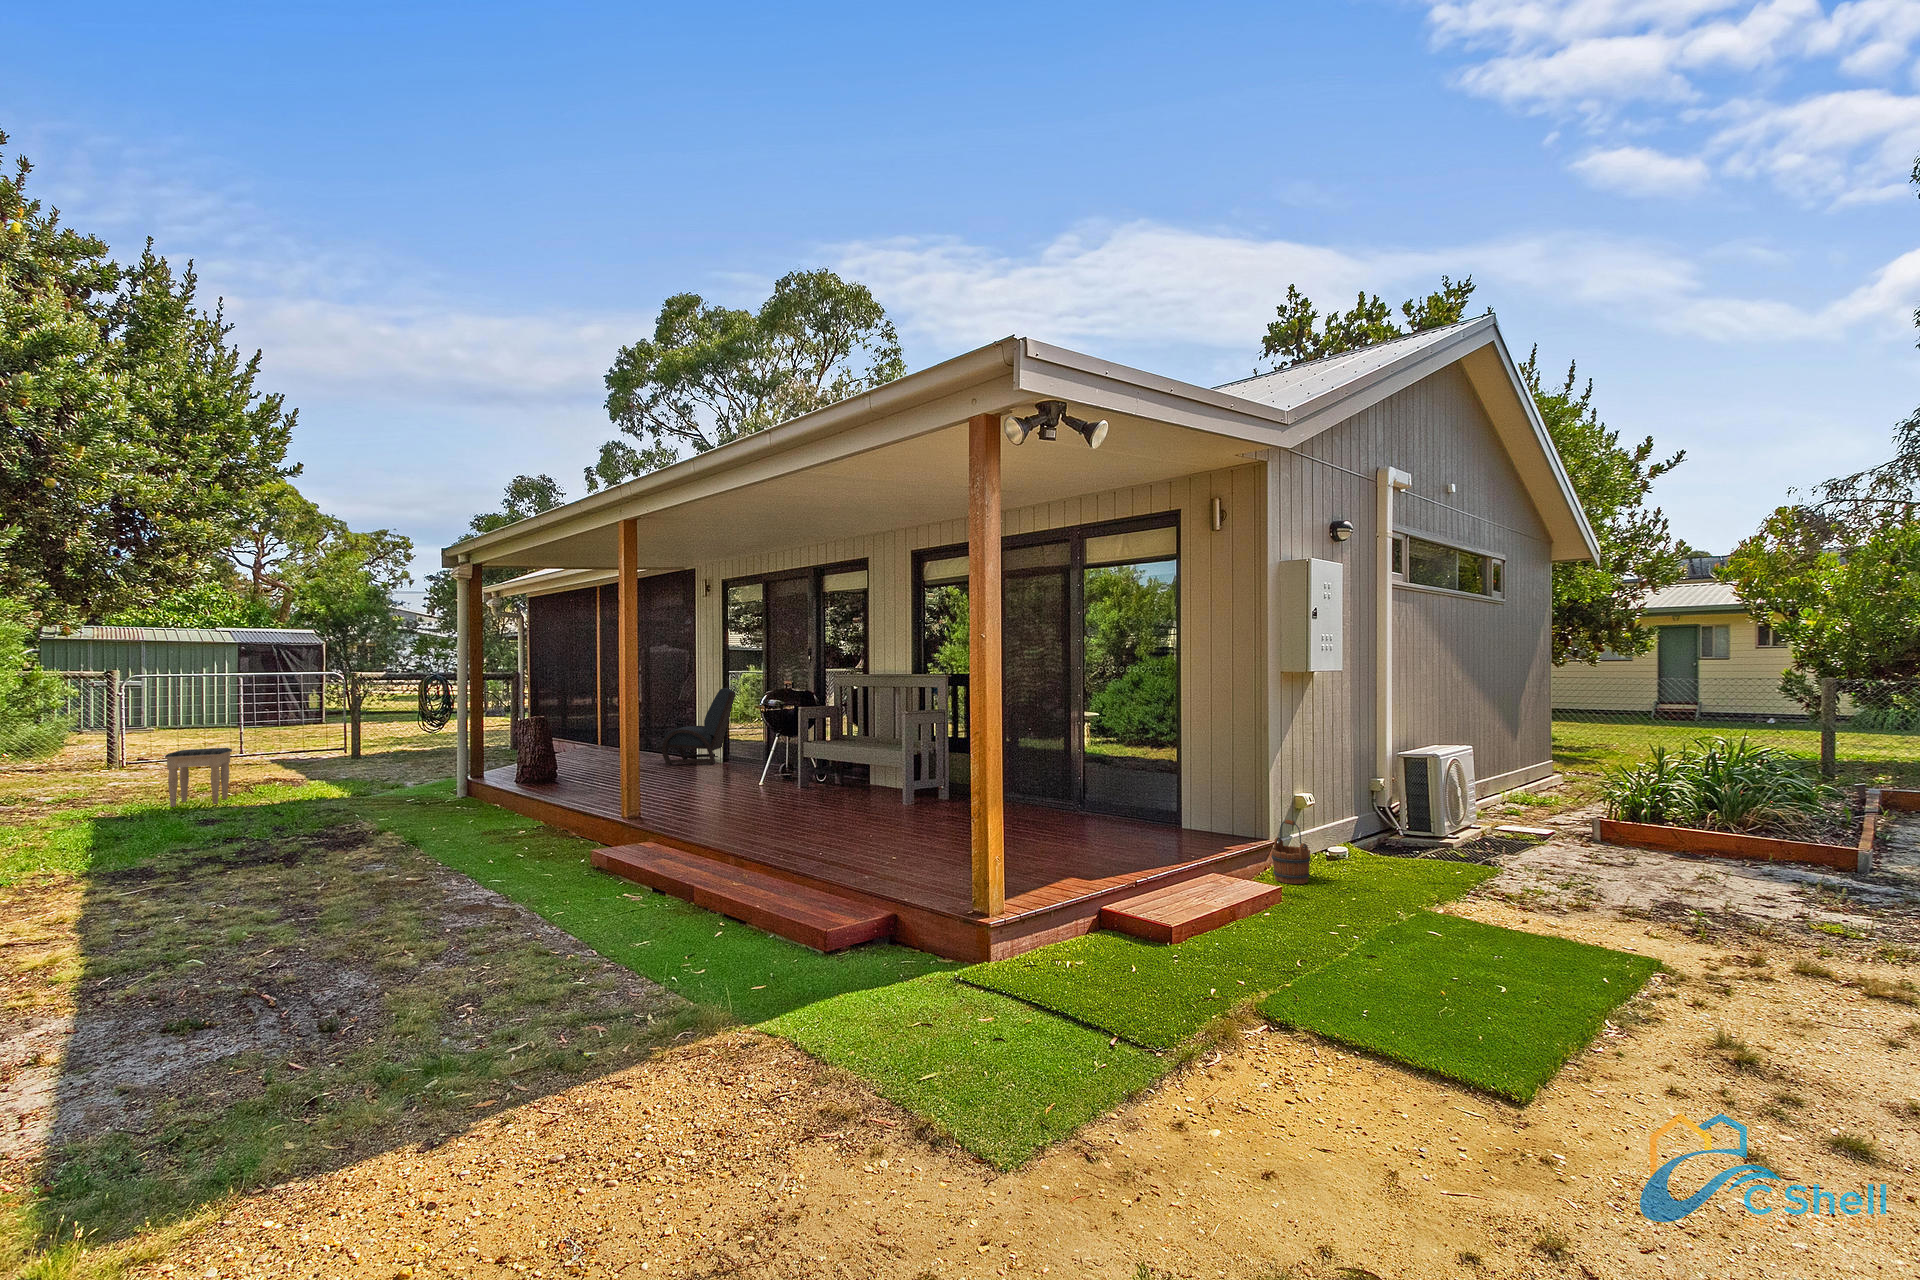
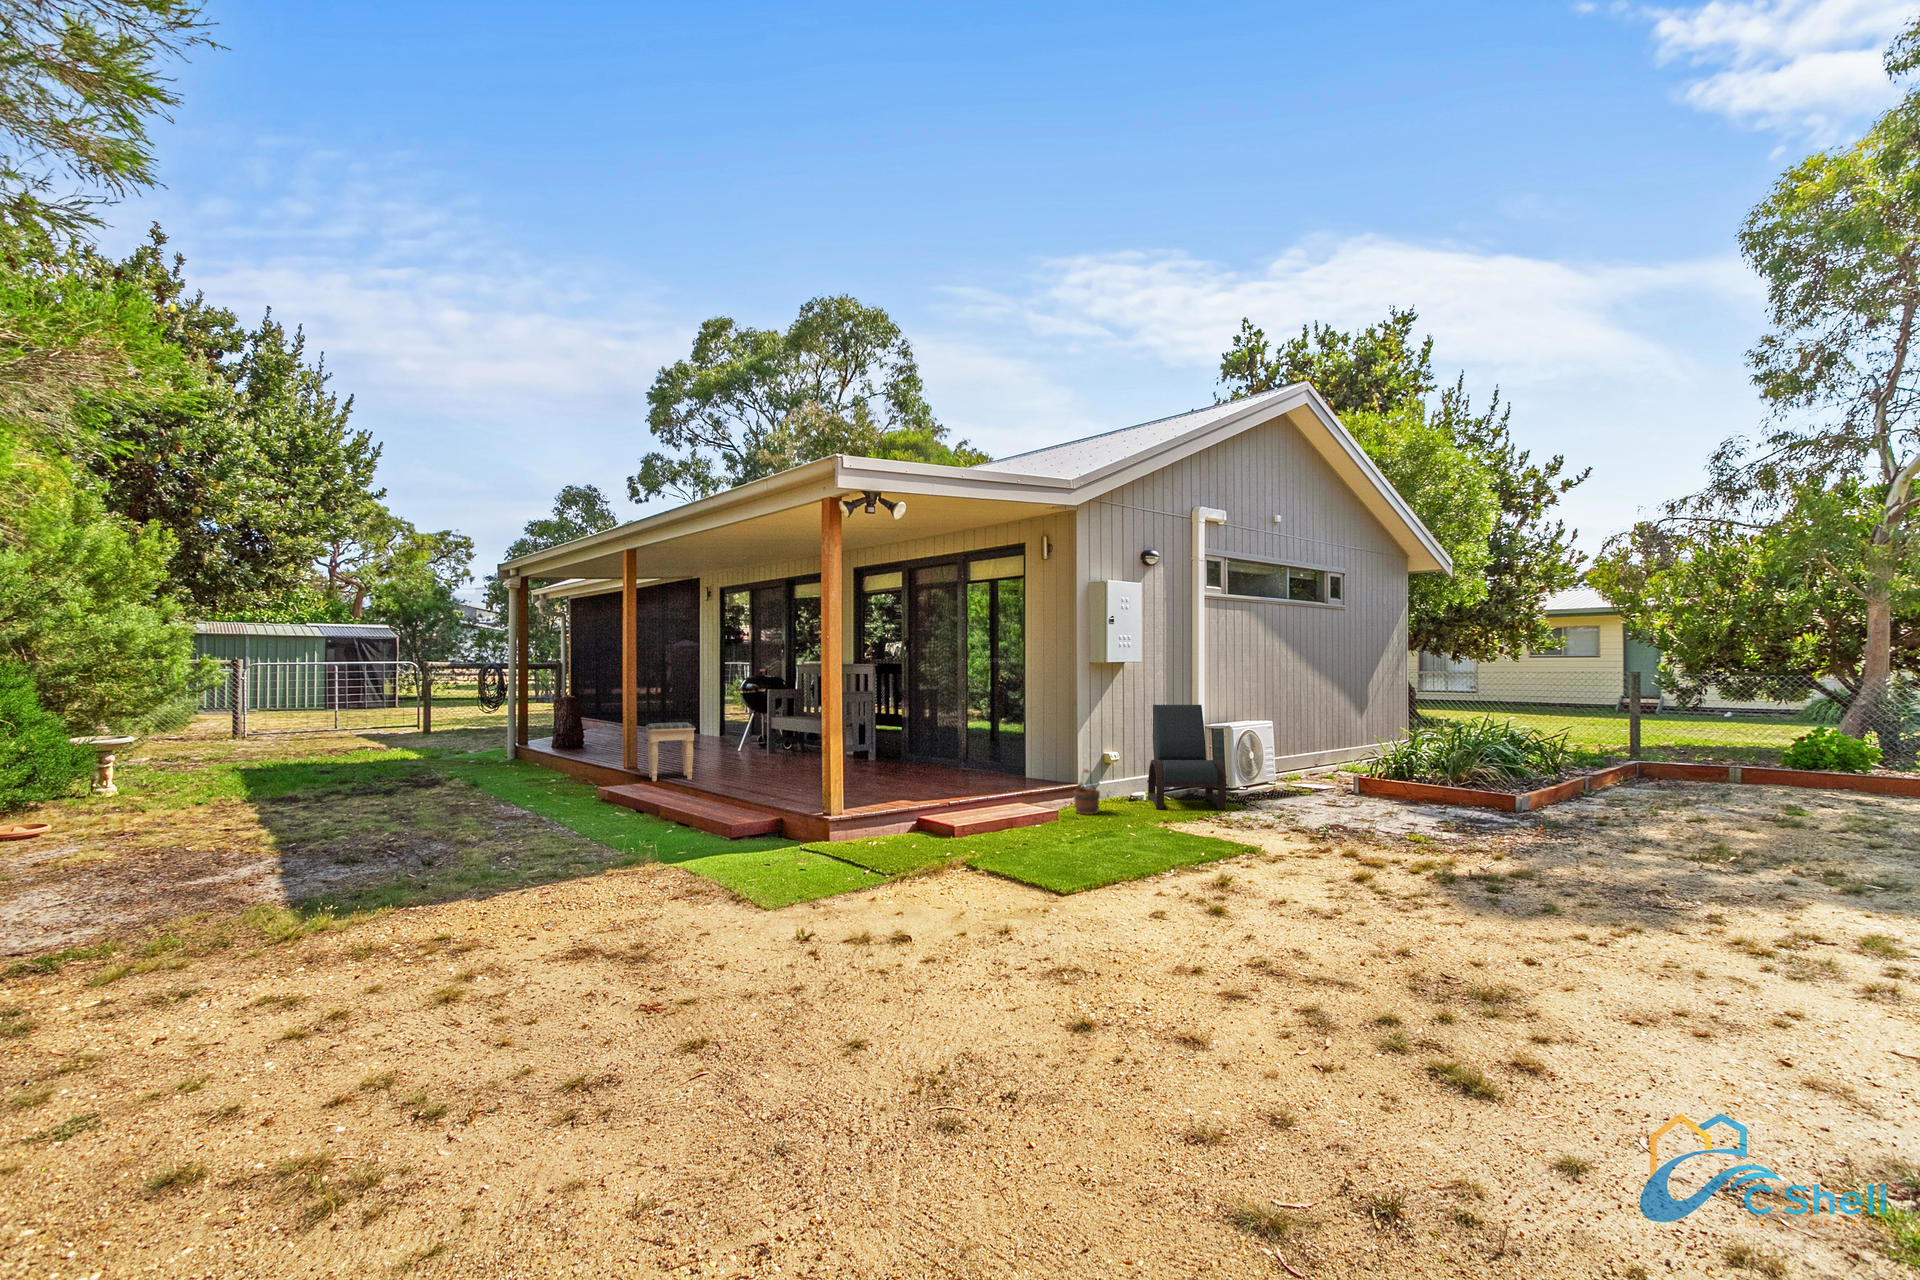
lounge chair: present [662,688,735,765] -> present [1147,705,1227,810]
footstool: present [165,748,232,807] -> present [645,722,696,781]

